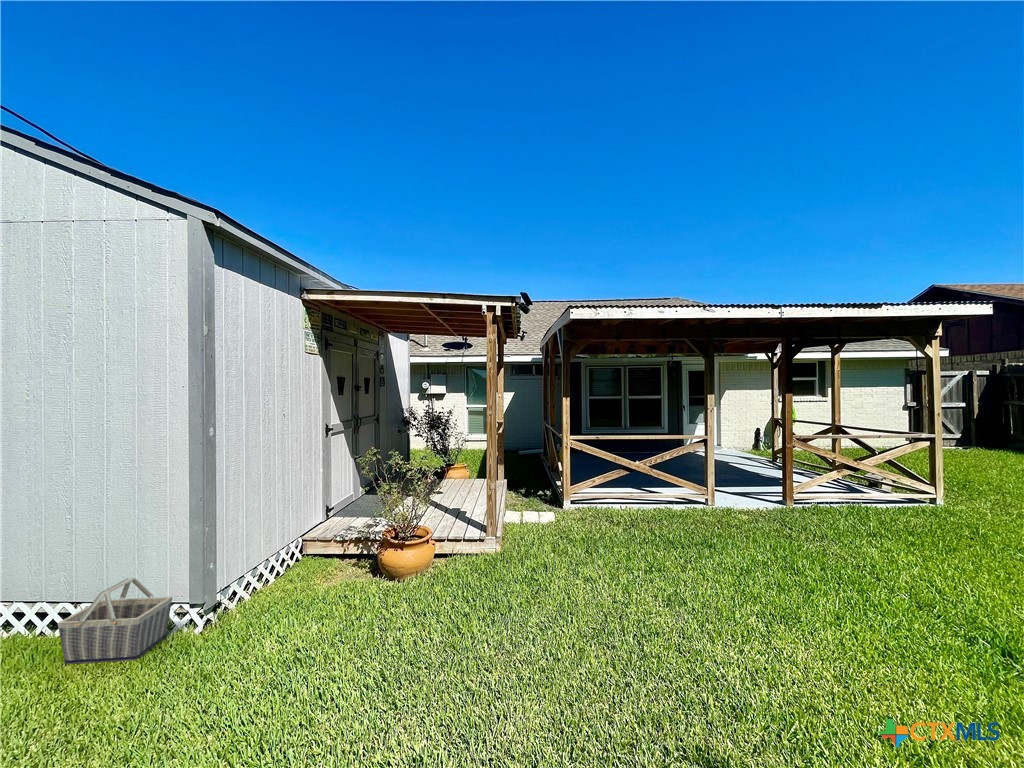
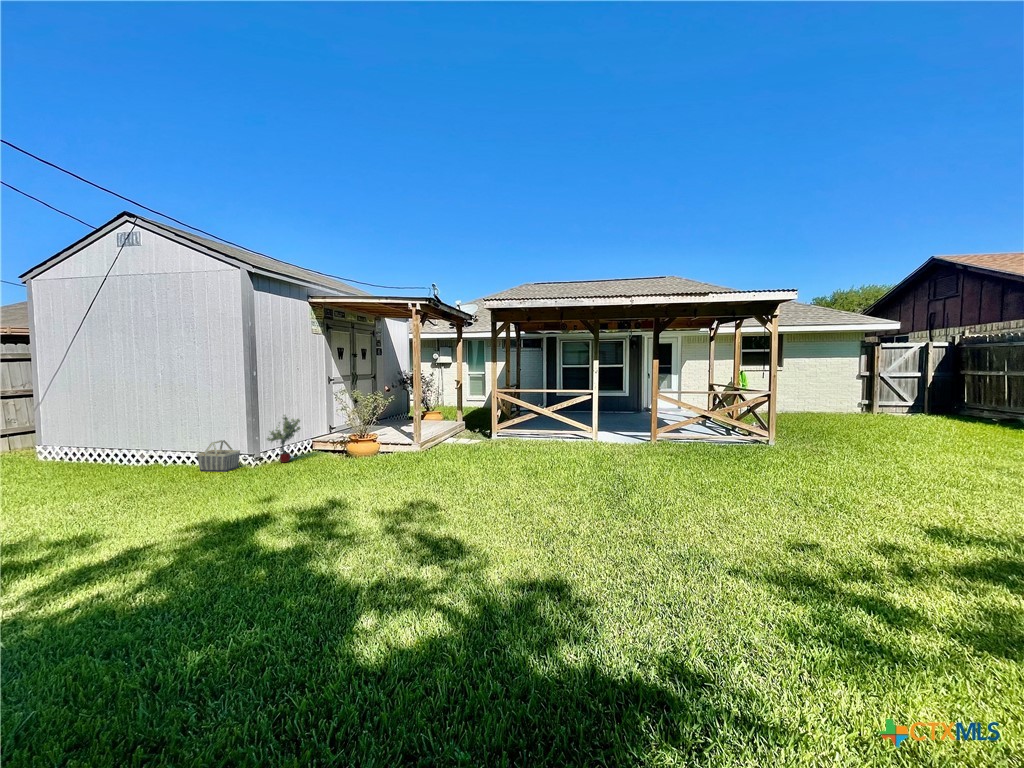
potted tree: none [232,505,301,606] -> present [267,415,301,463]

